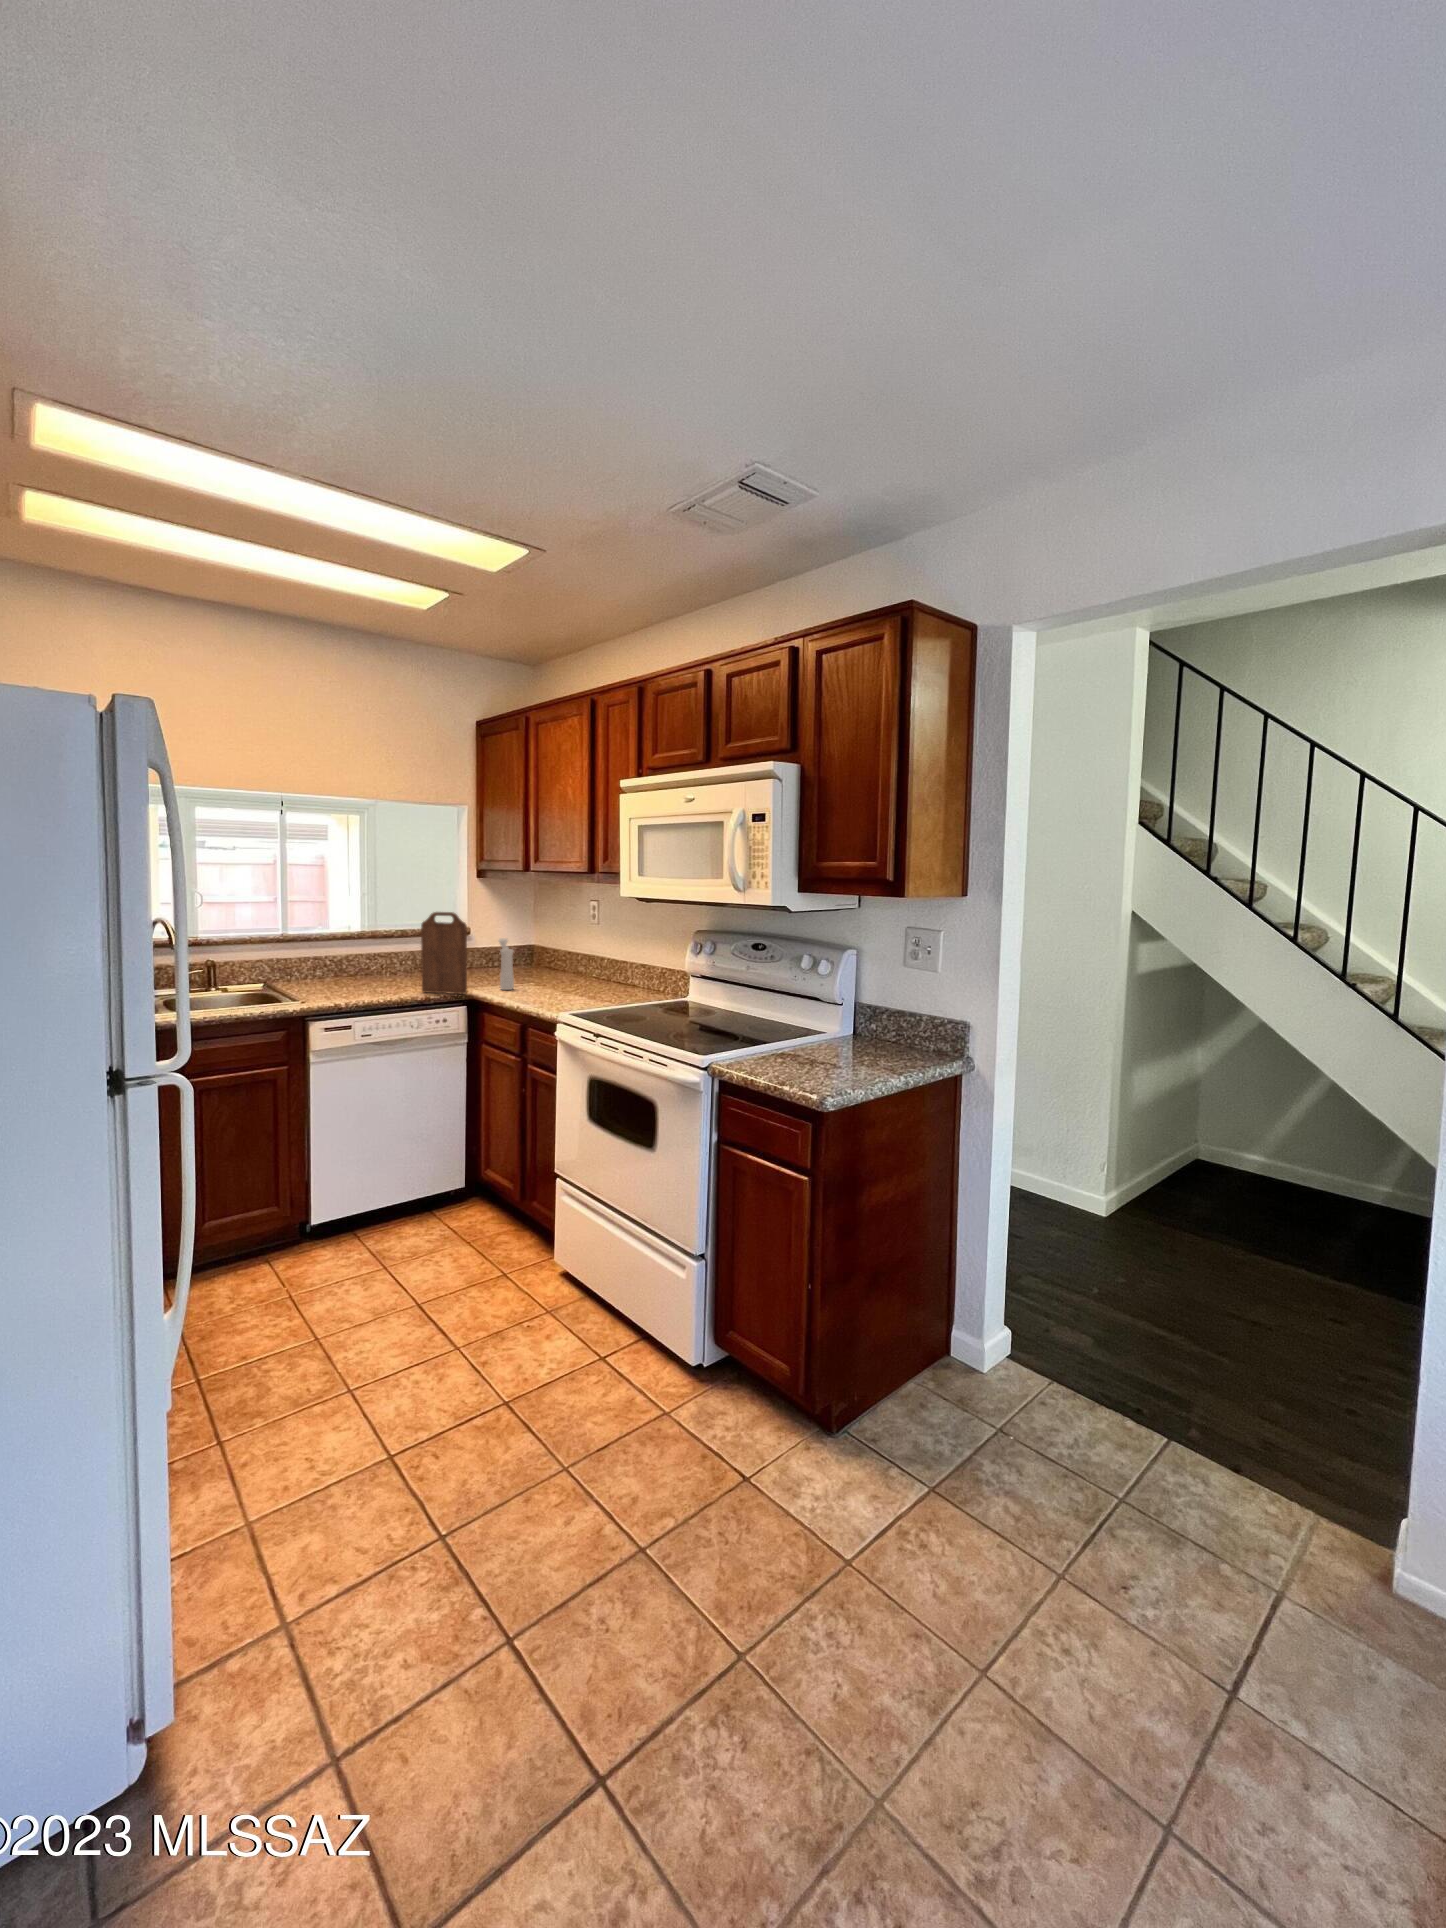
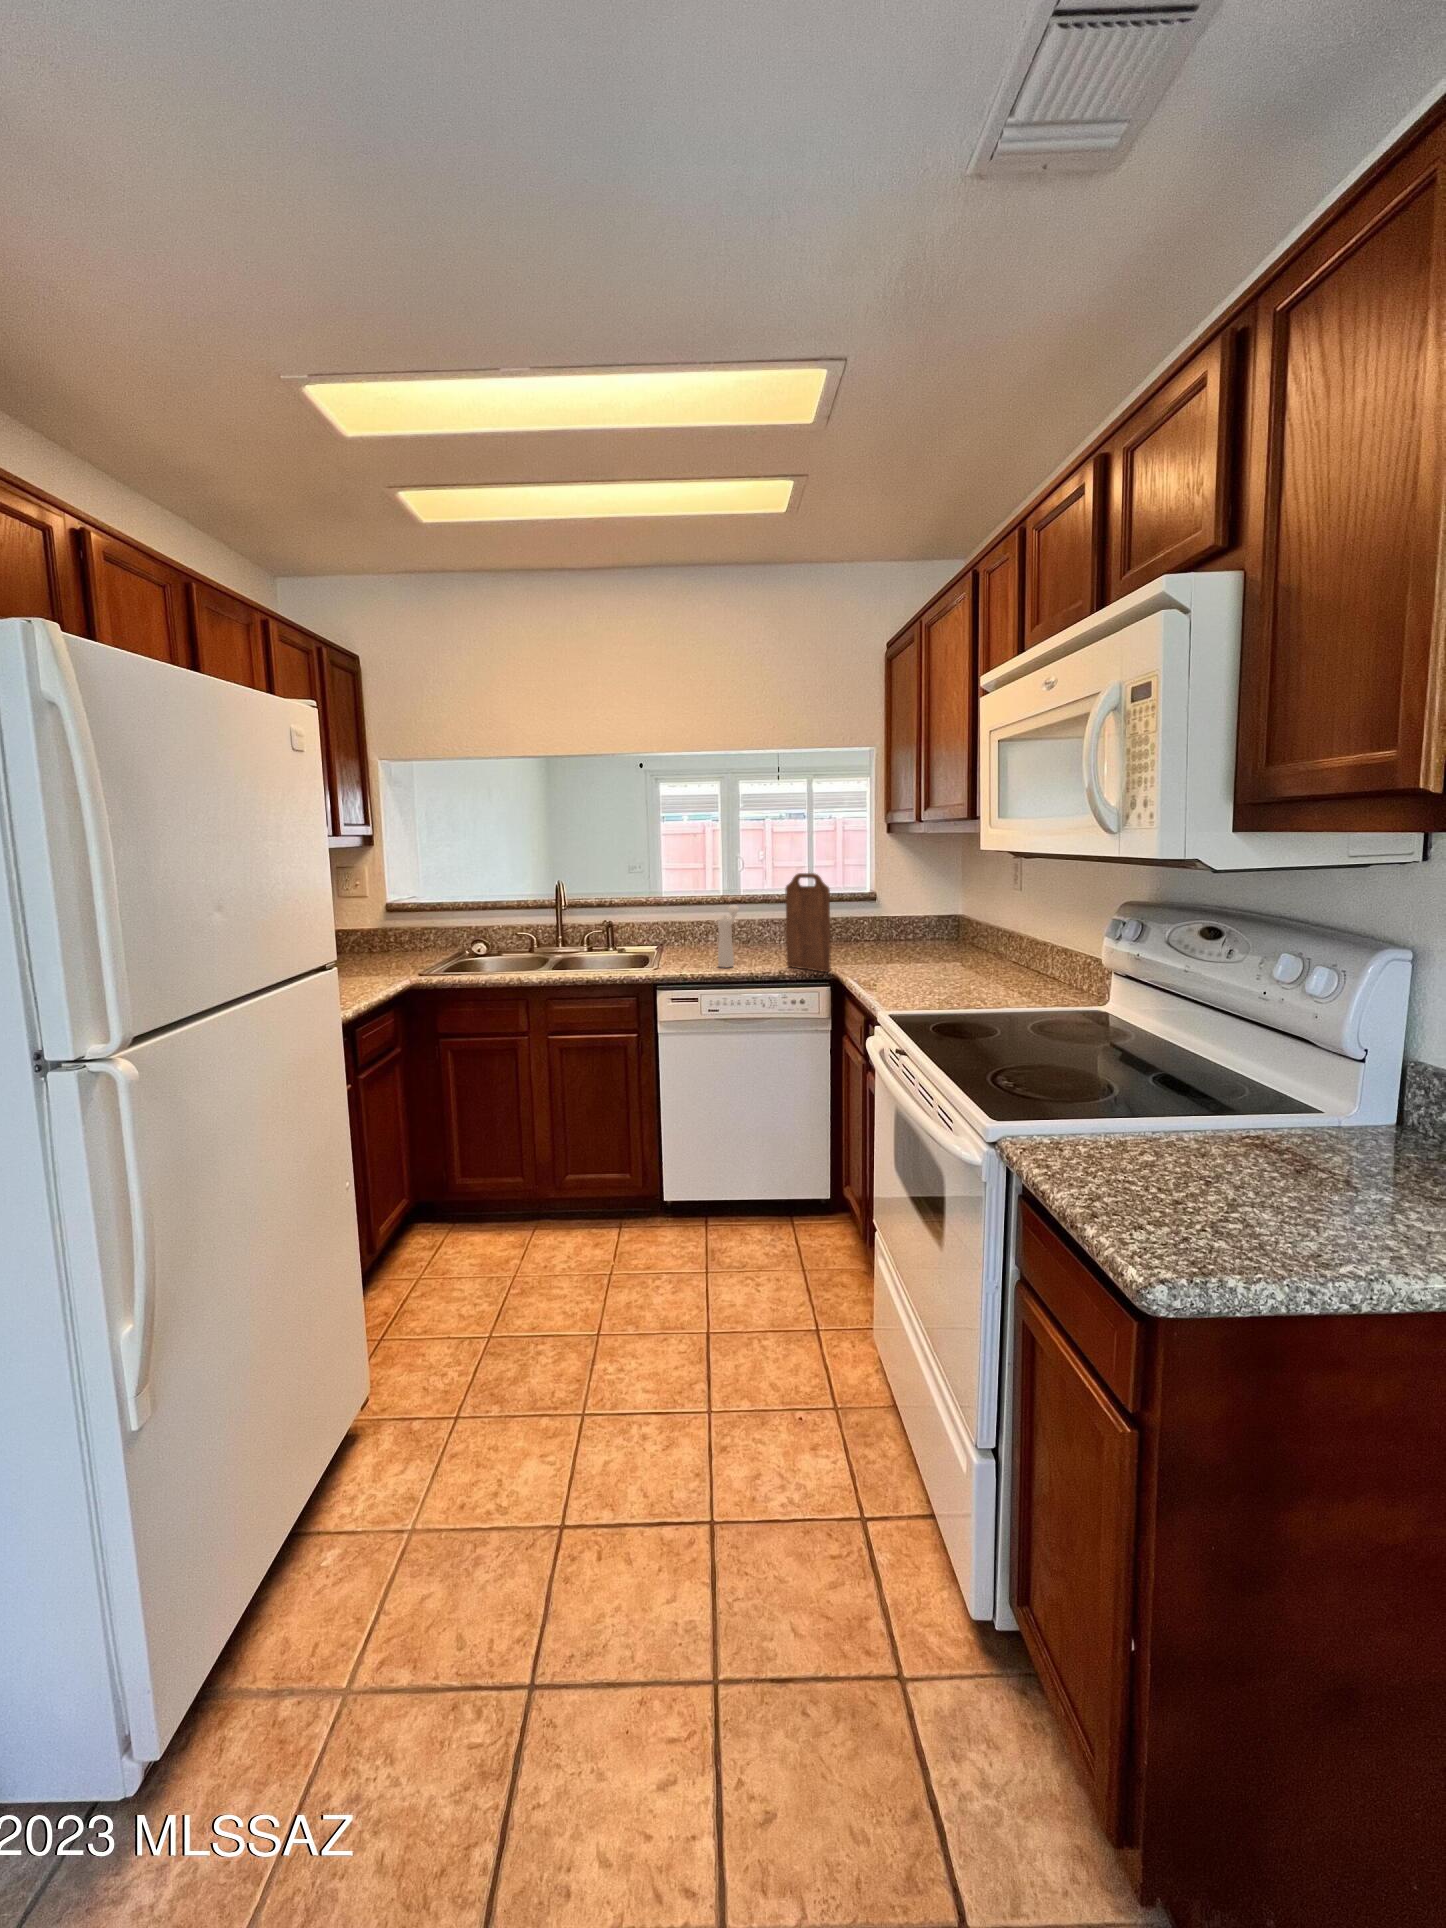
pepper mill: present [499,938,514,990] -> present [717,905,739,968]

